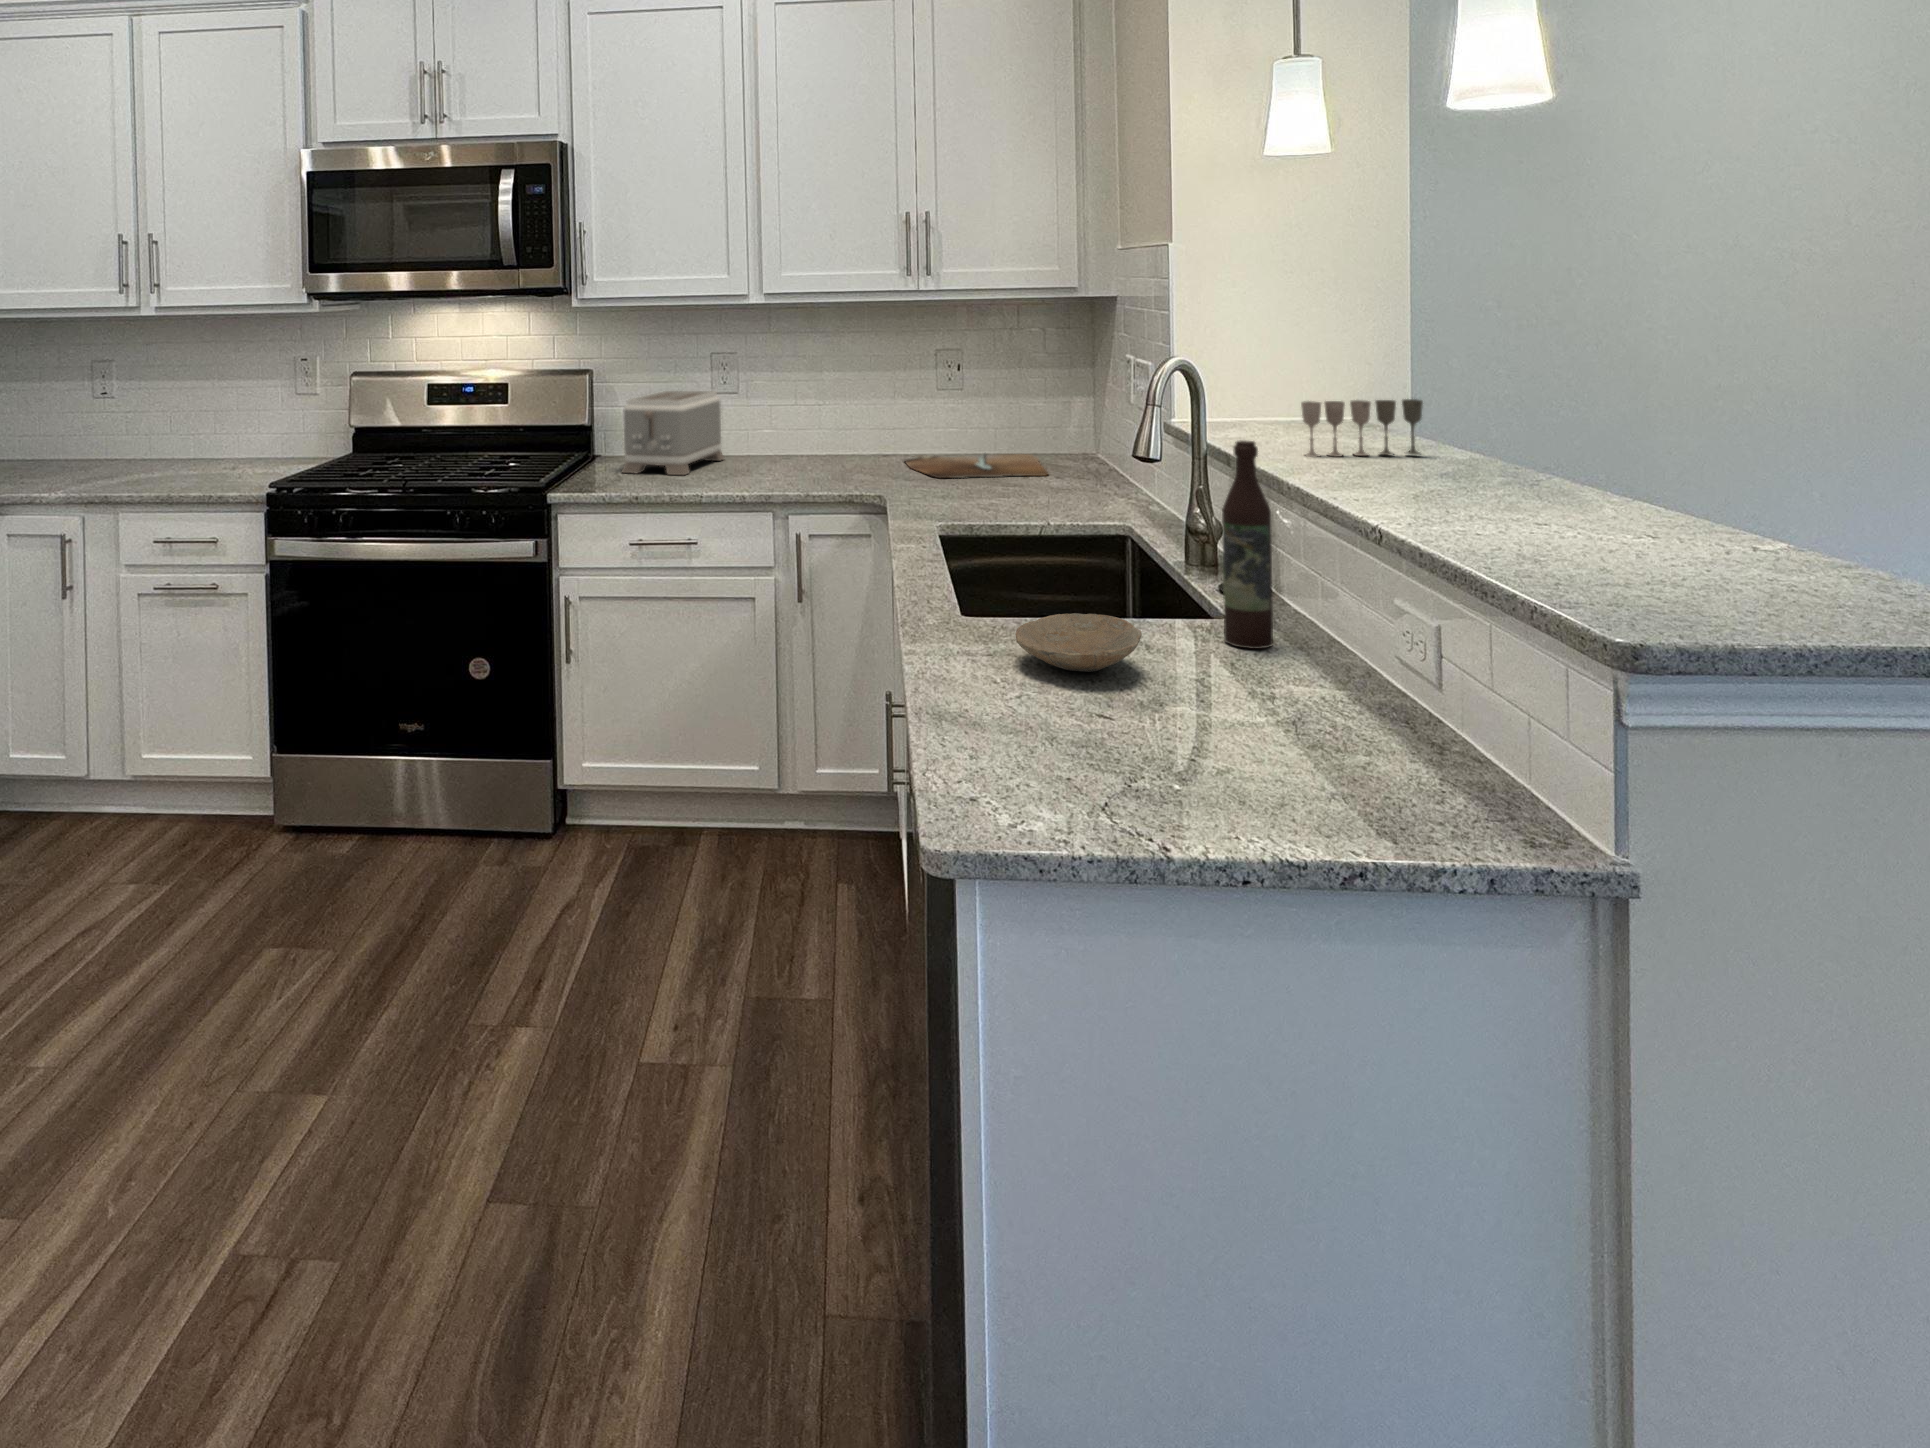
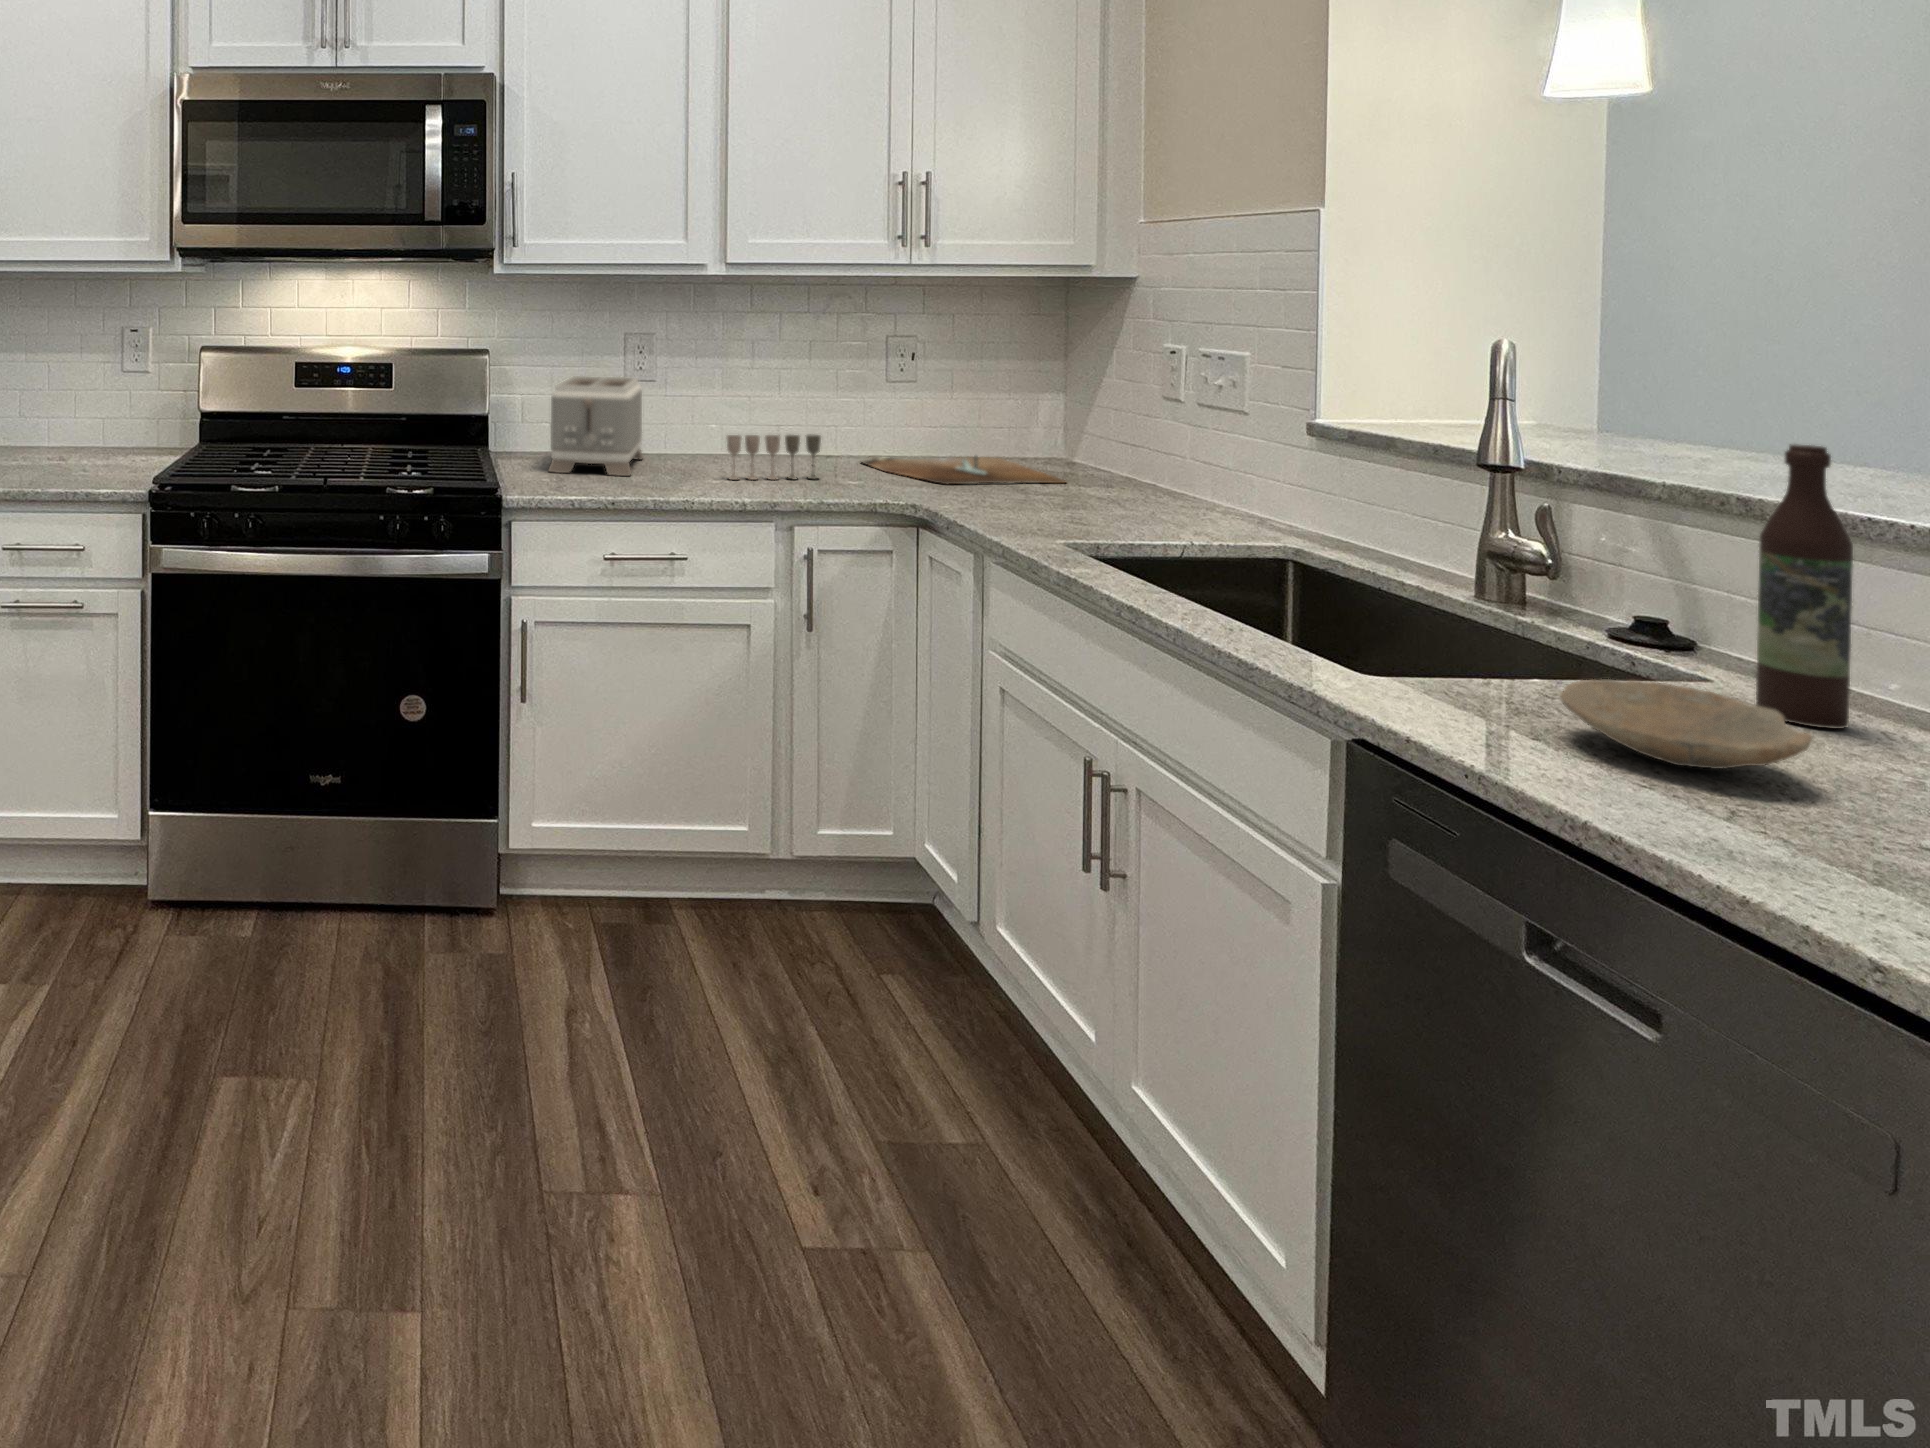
wine glass: present [1301,399,1423,457] -> present [727,434,821,480]

